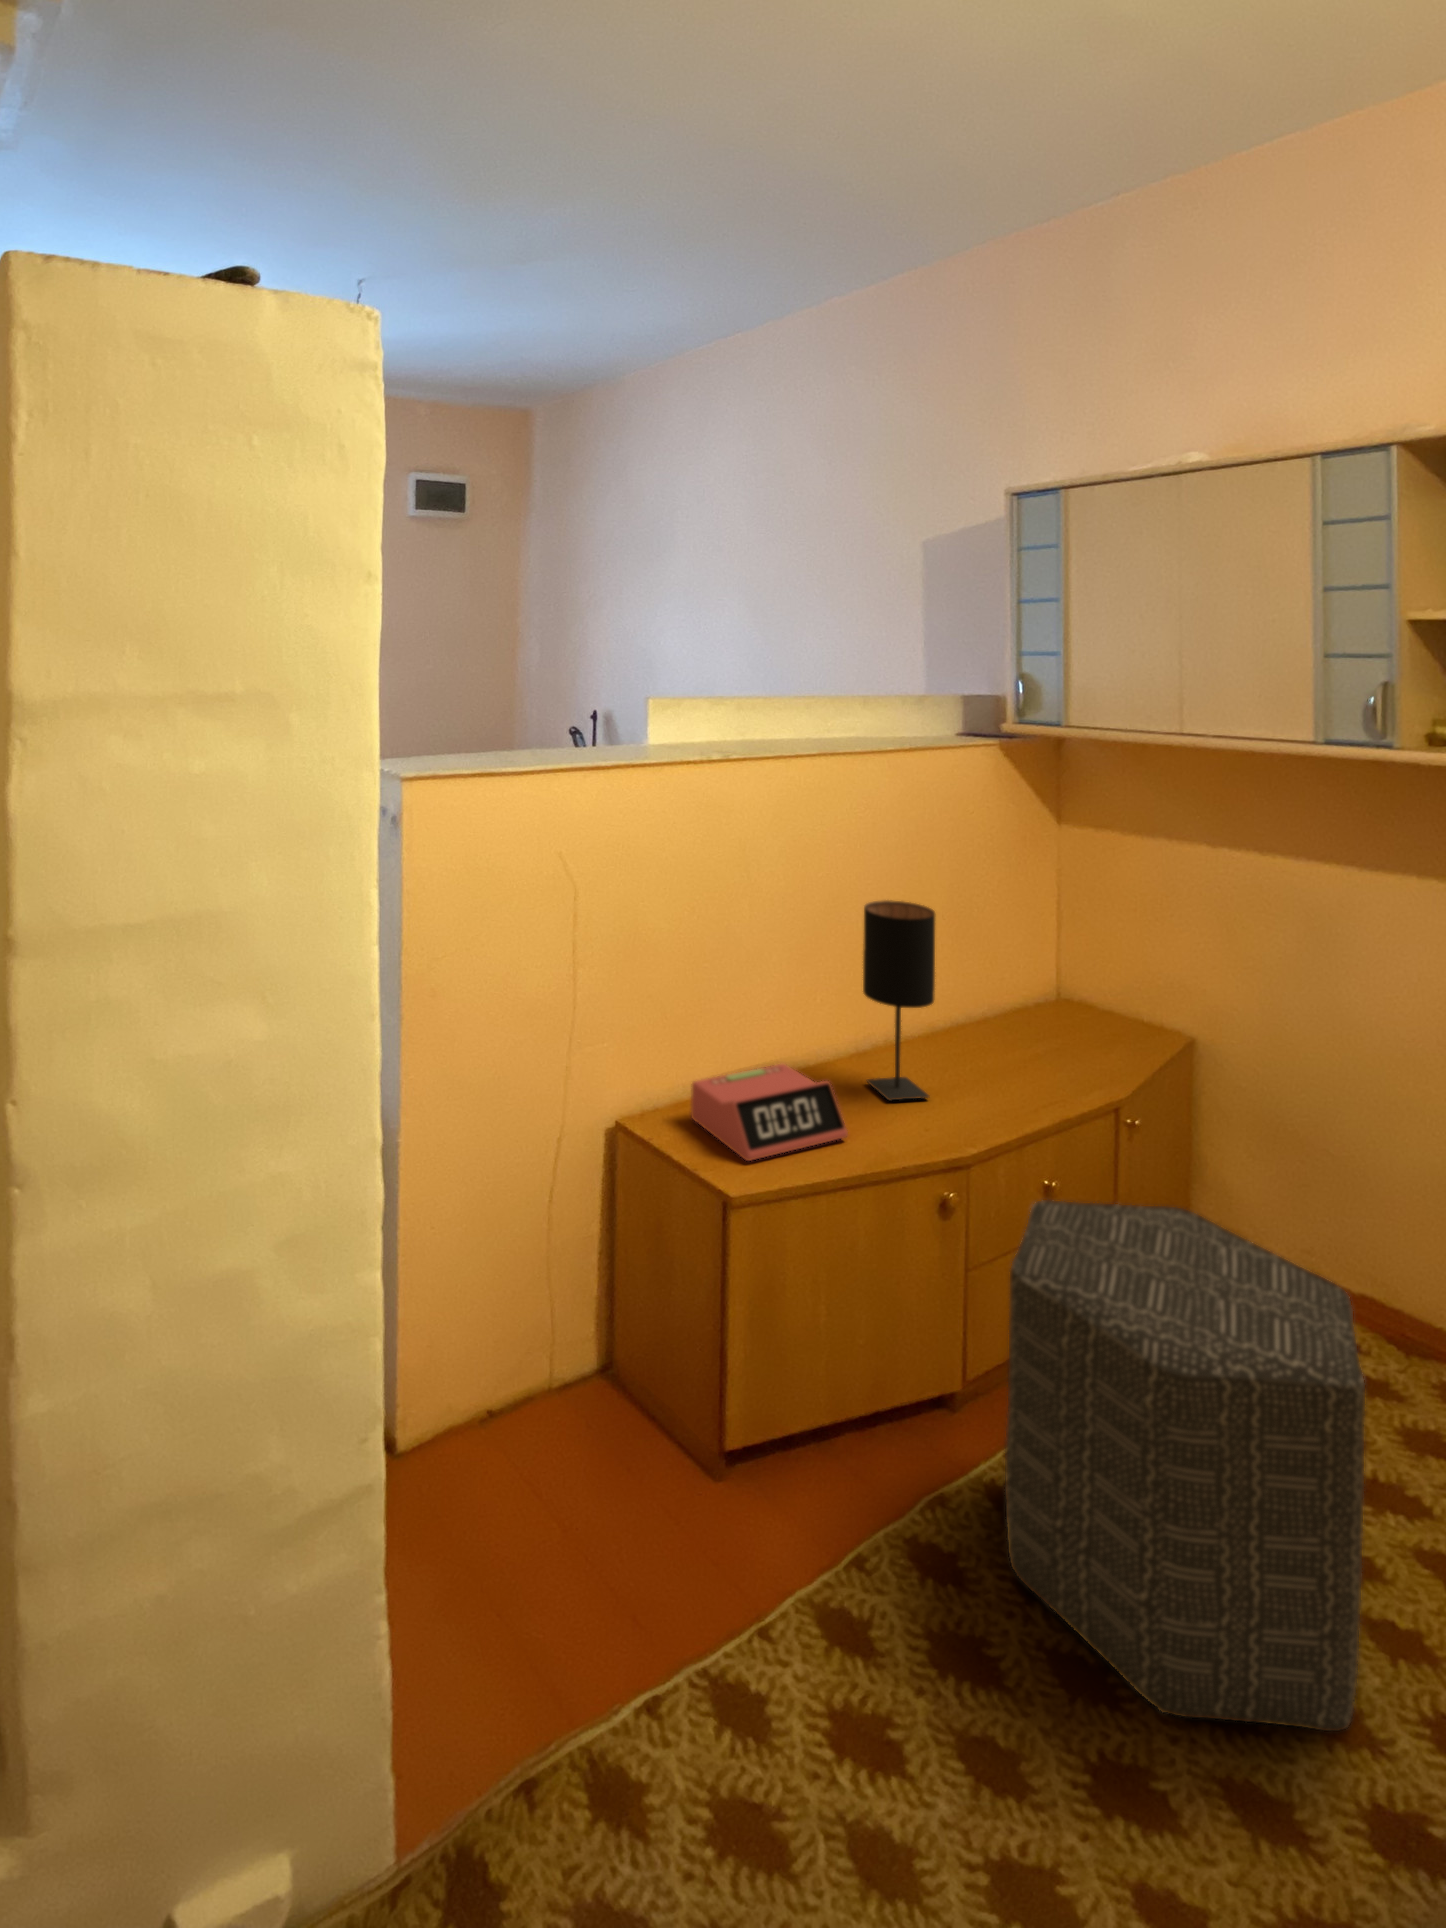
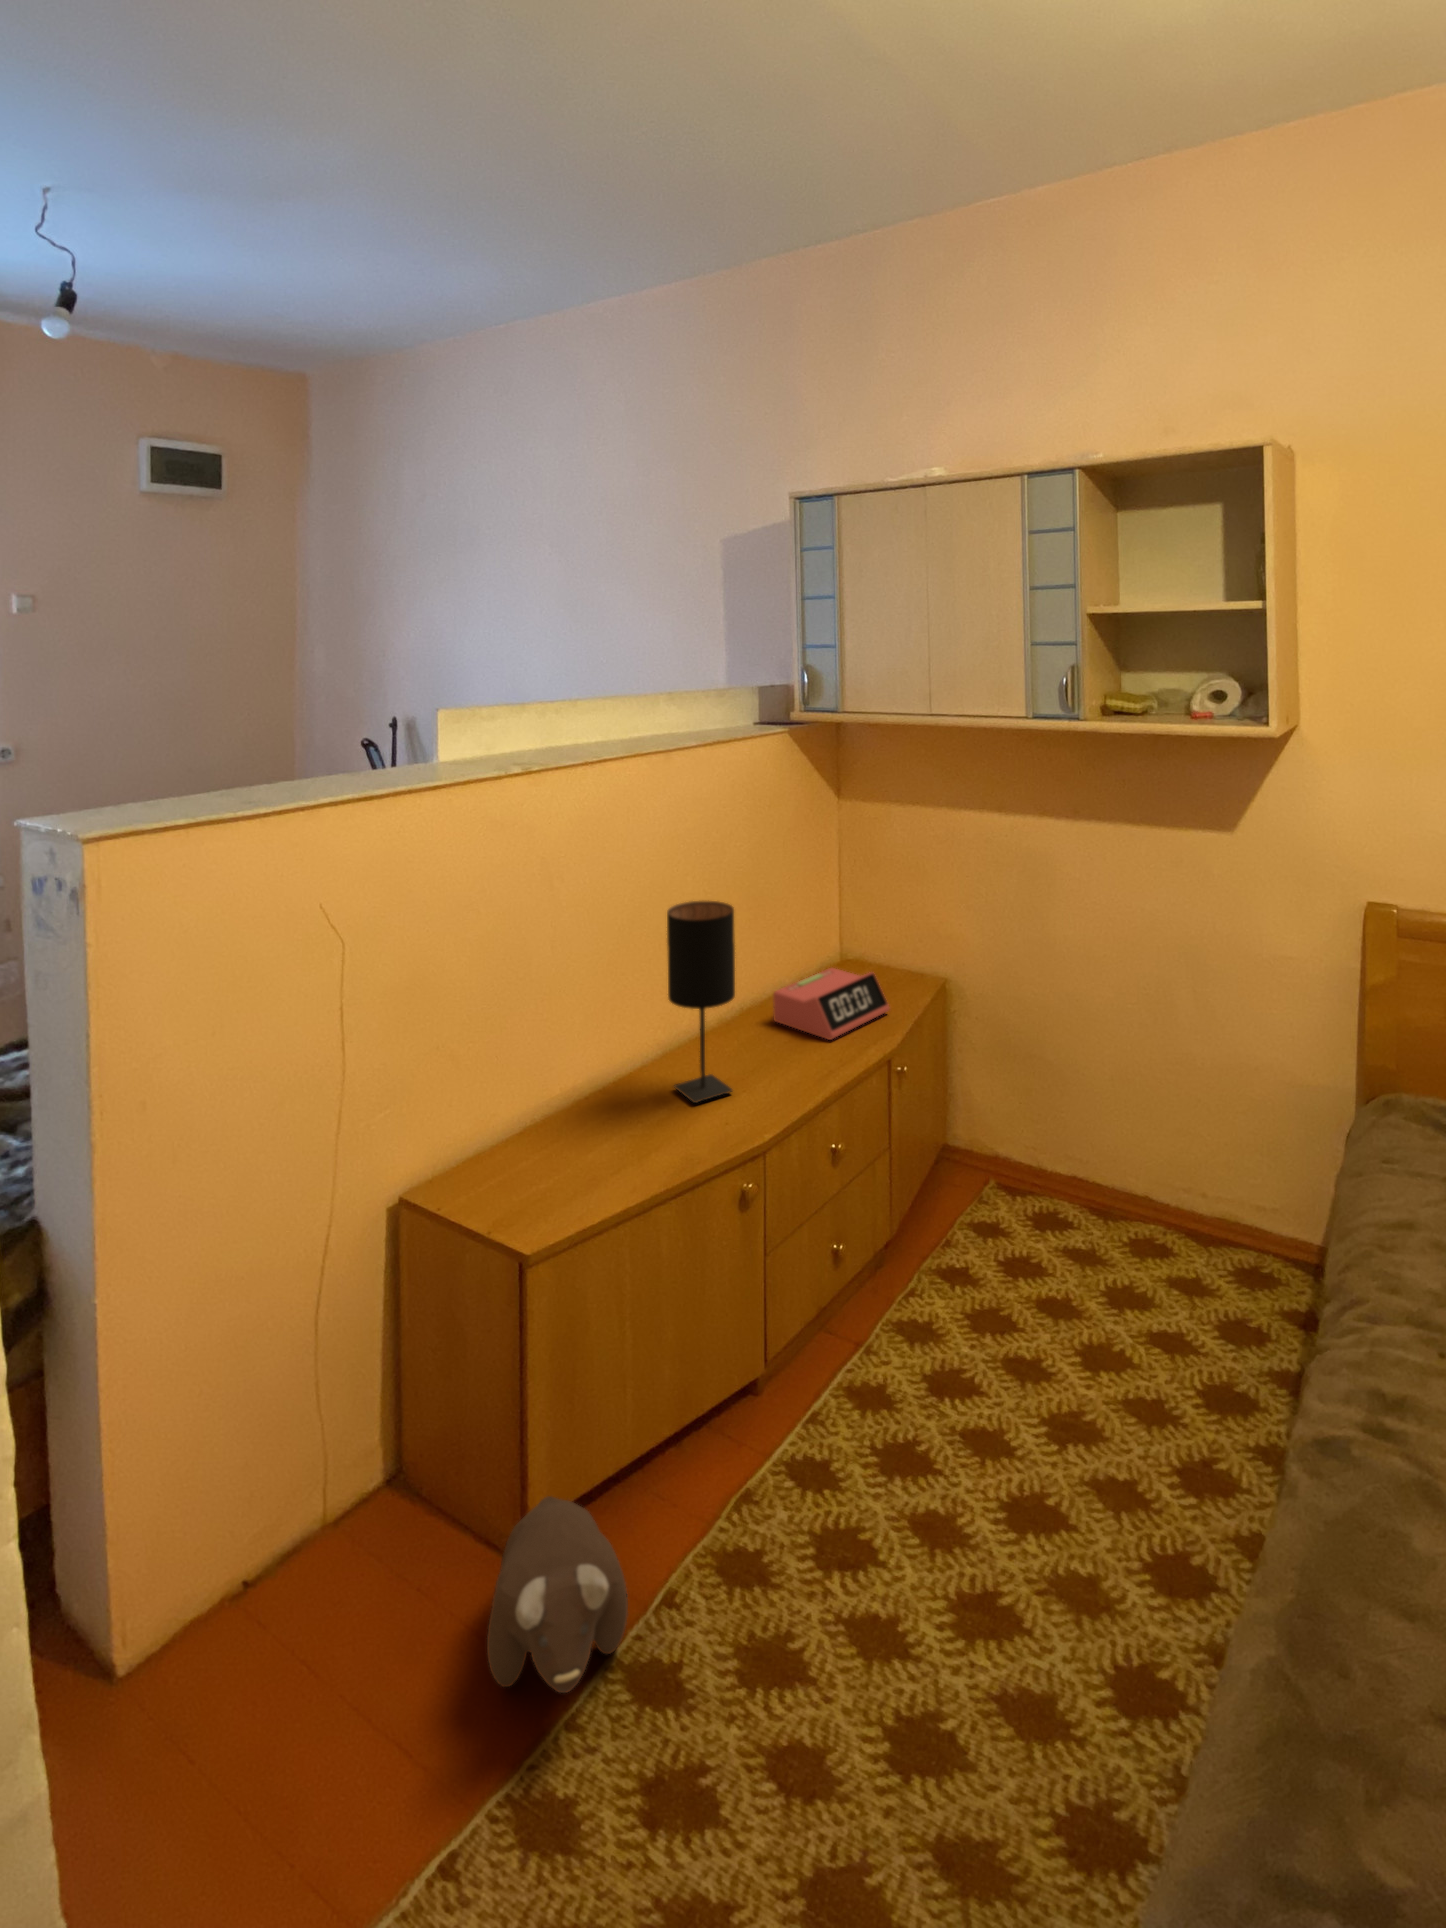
alarm clock: present [691,1064,847,1161] -> present [773,968,889,1040]
ottoman: present [1005,1200,1365,1731] -> none [803,1152,1076,1632]
plush toy: none [687,1424,818,1599] -> present [487,1496,628,1693]

